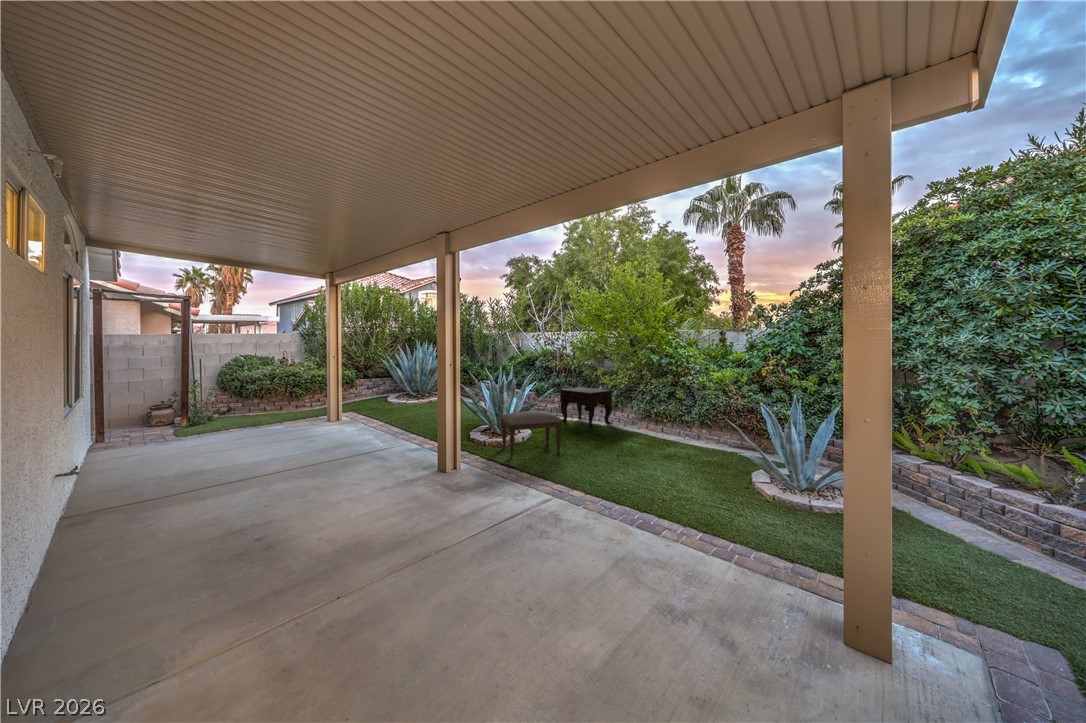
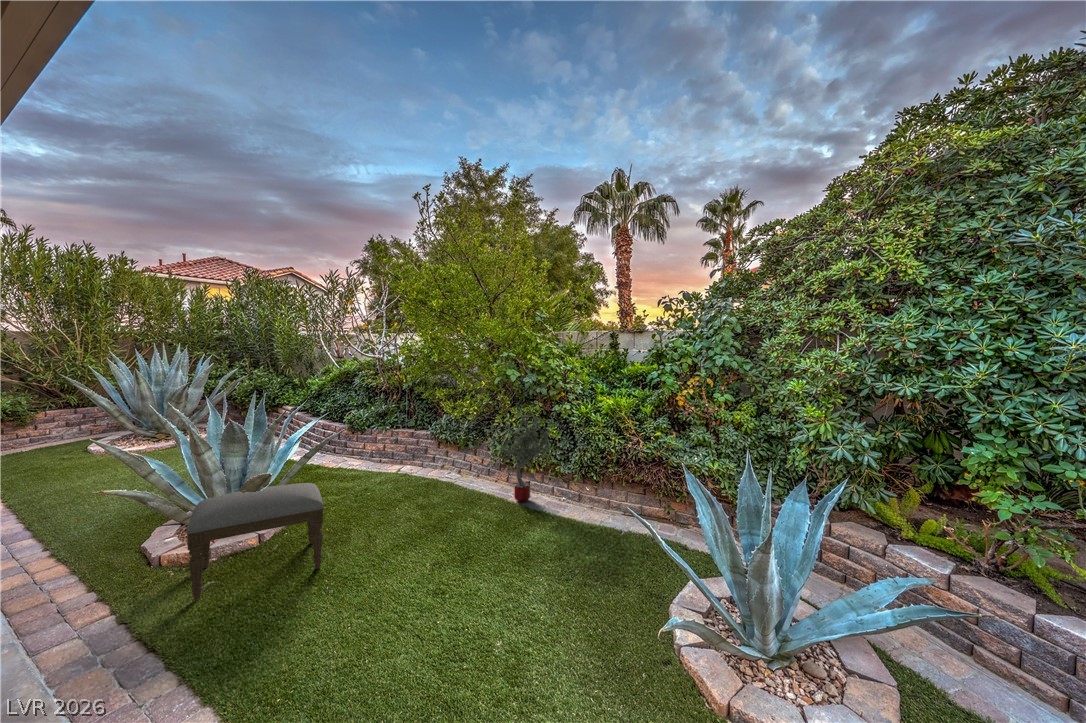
potted tree: none [643,383,680,437] -> present [499,416,553,502]
side table: present [559,387,613,427] -> none [372,418,458,487]

